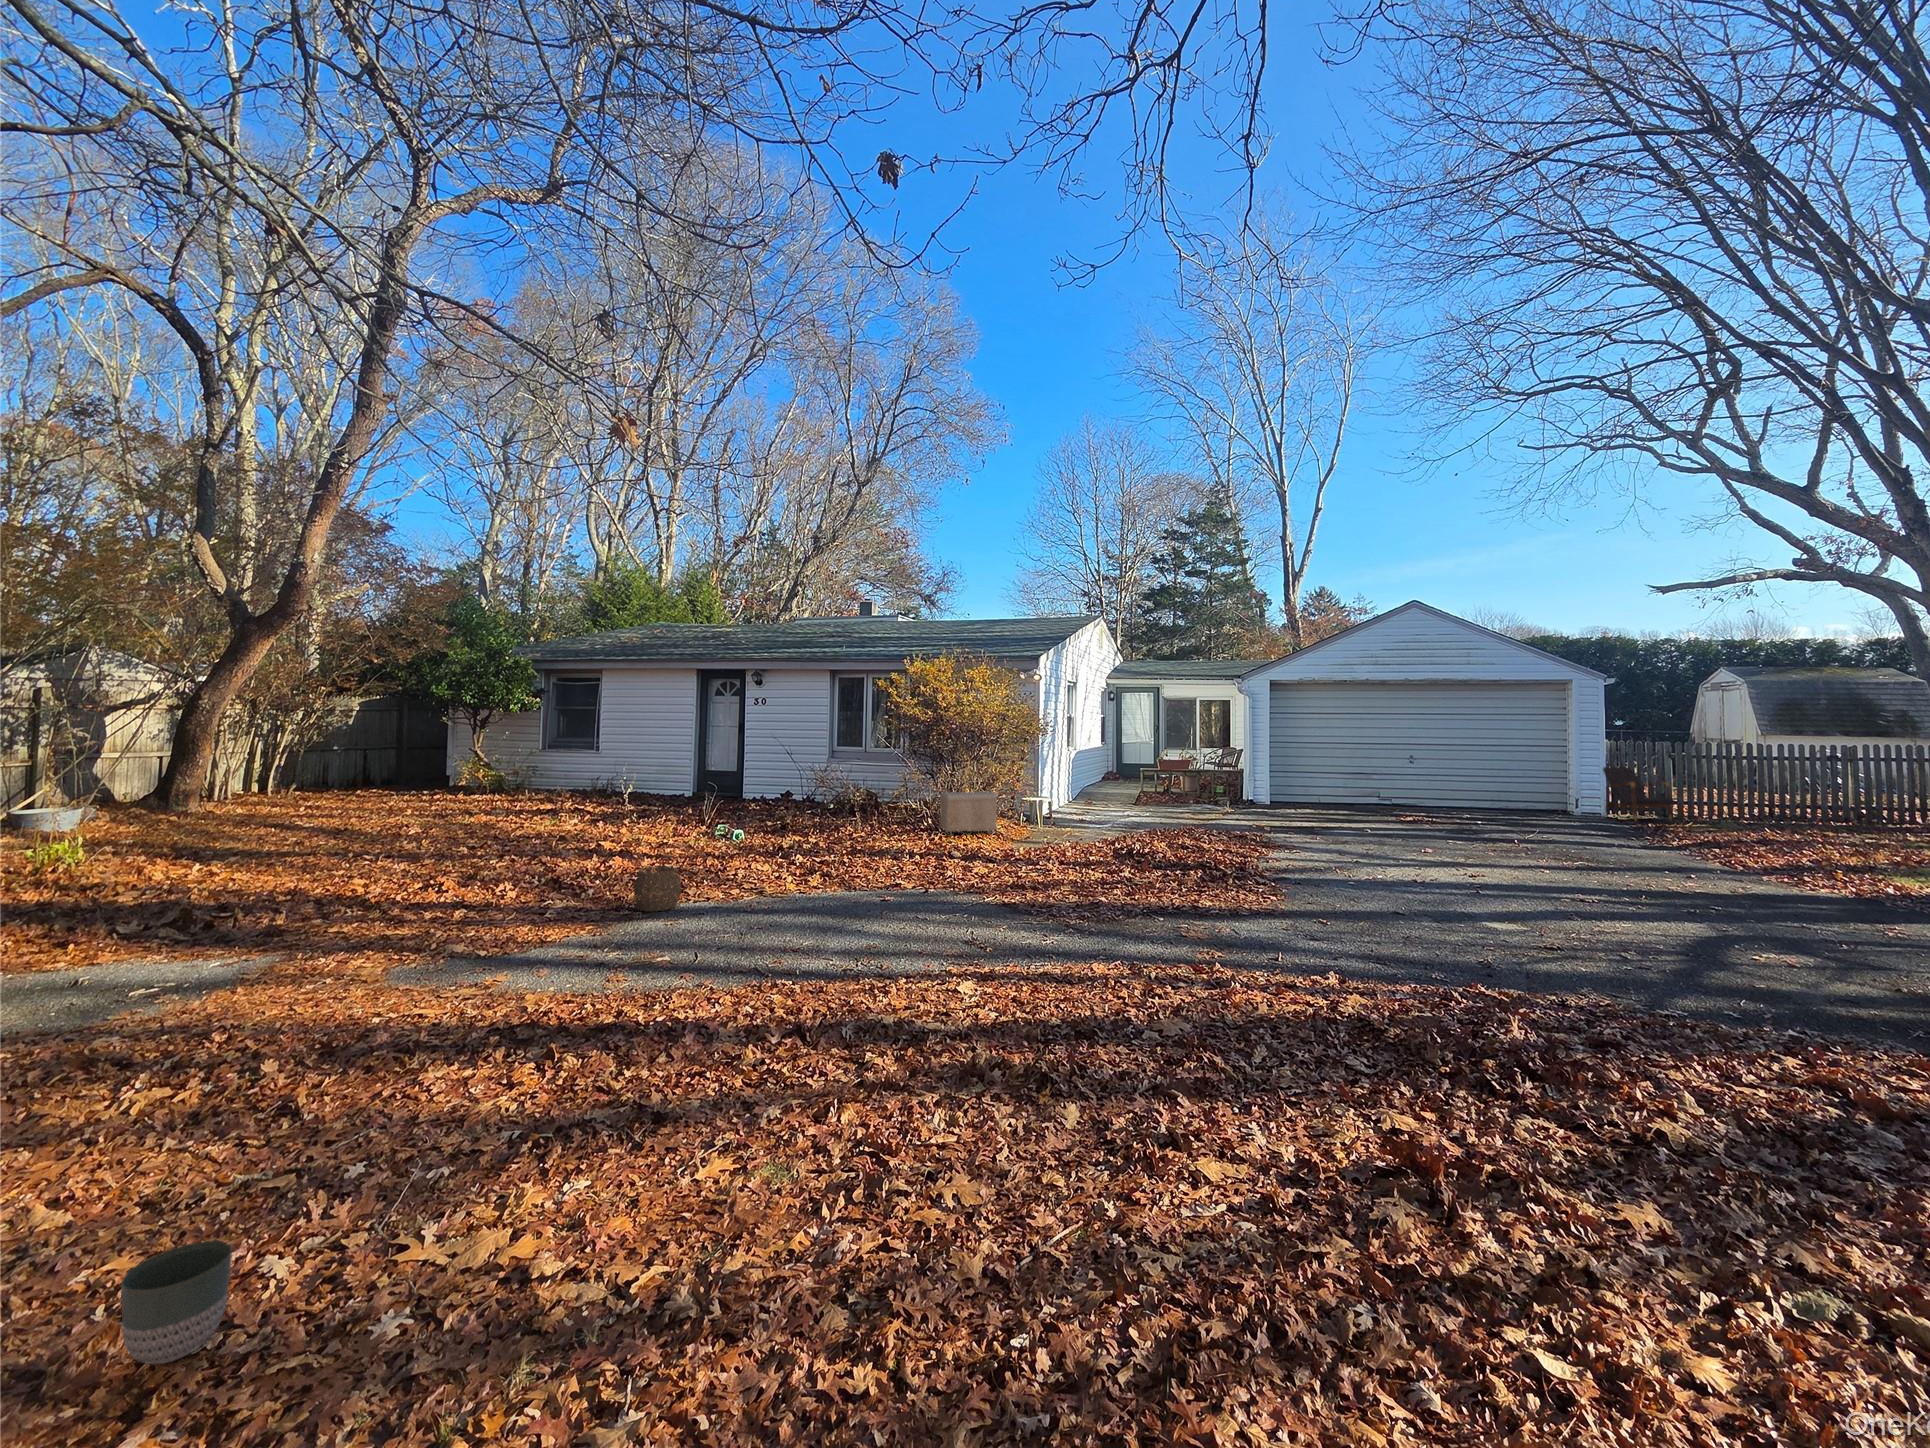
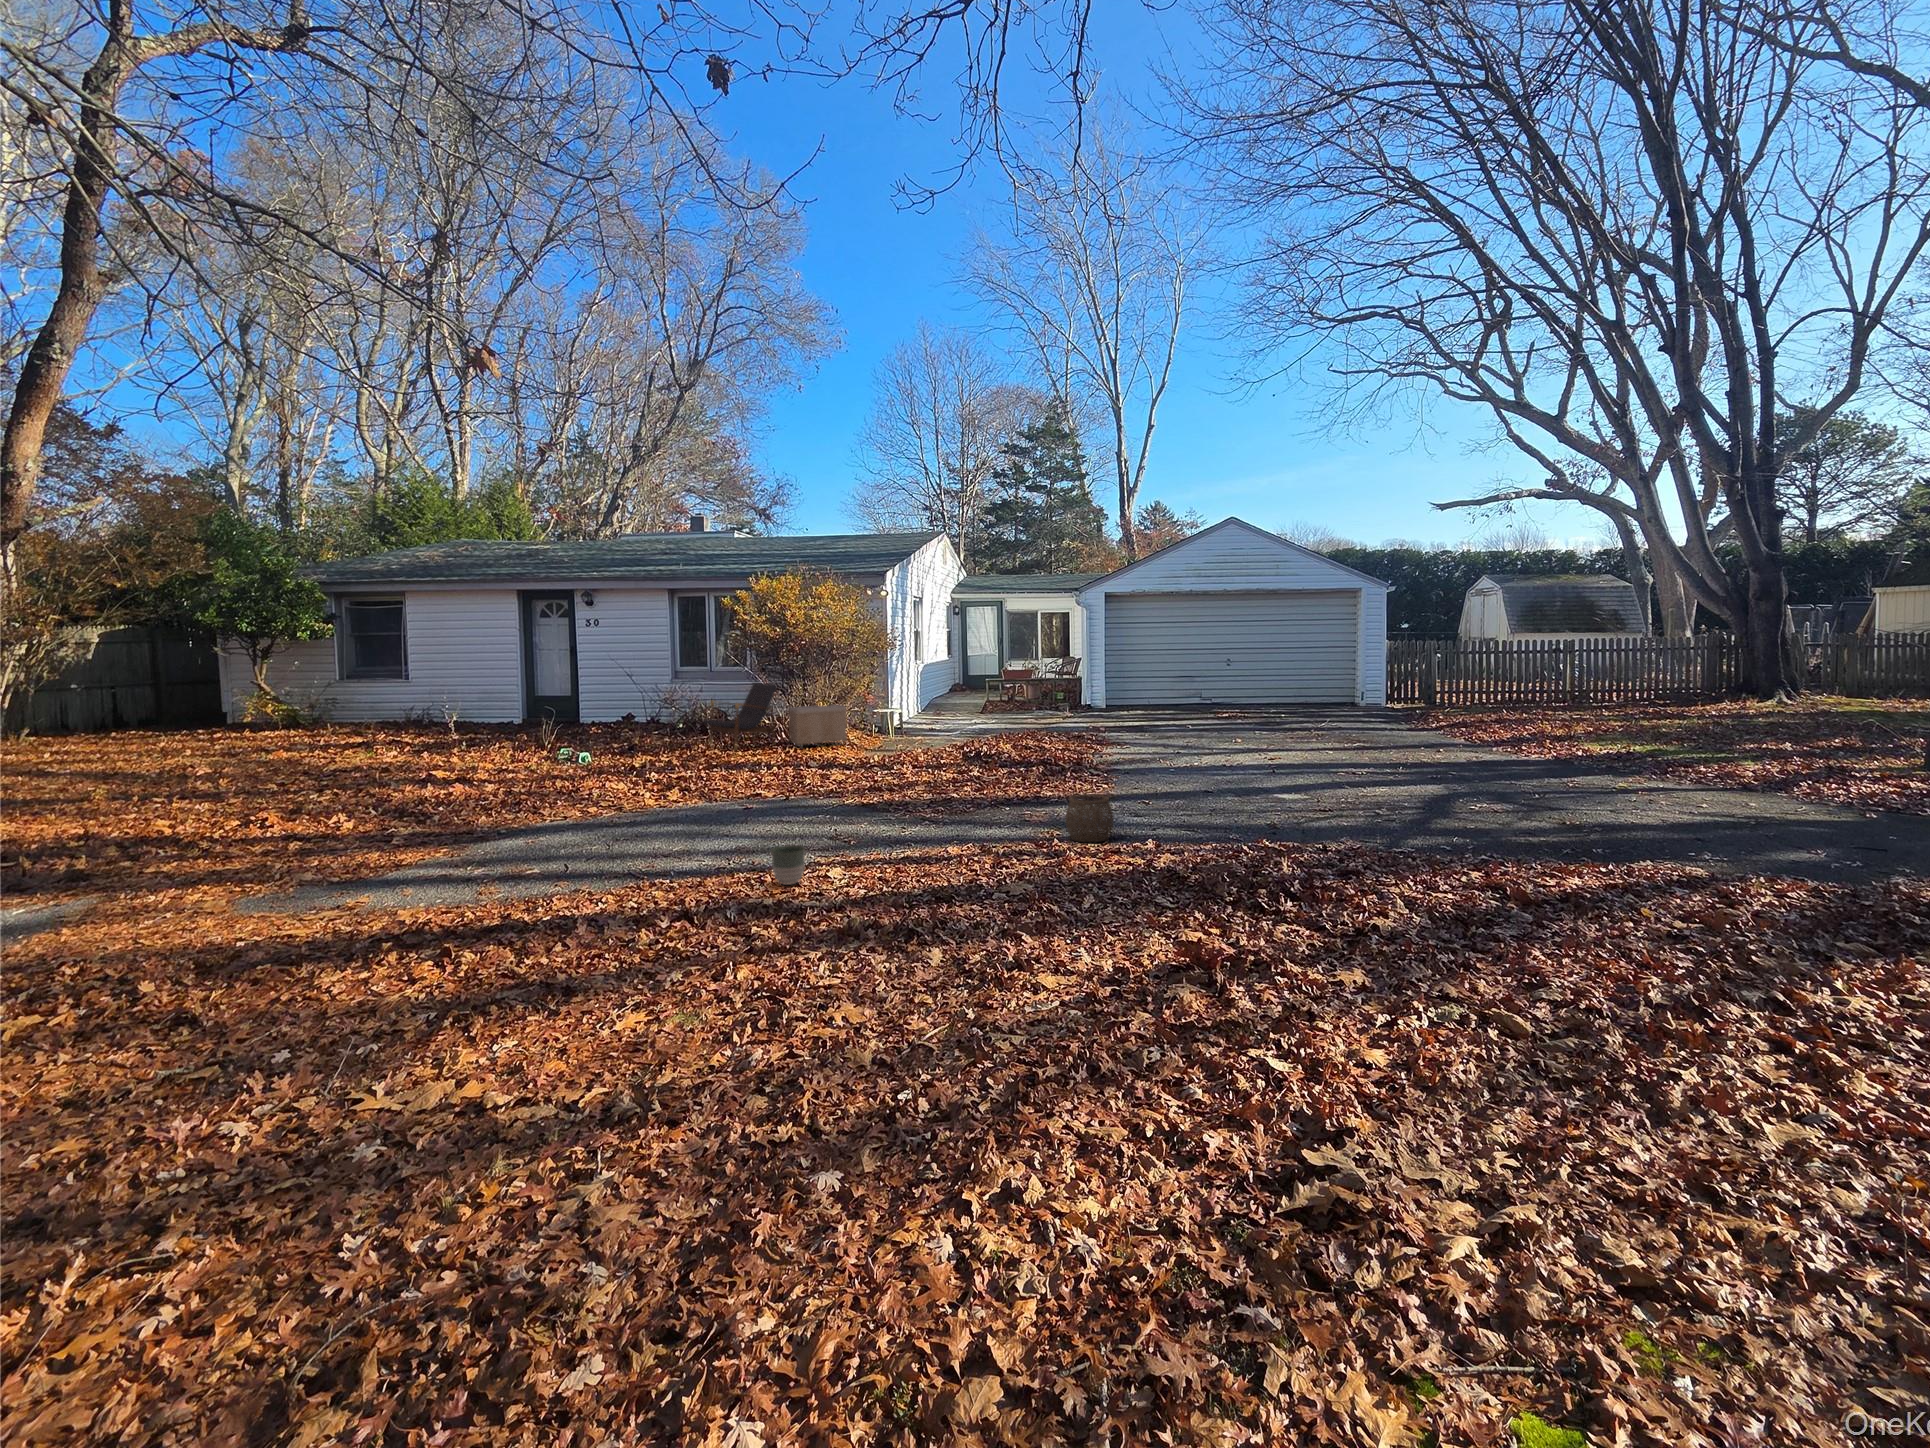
lounge chair: present [1603,767,1674,820] -> present [703,683,777,749]
woven basket: present [633,866,681,912] -> present [1066,794,1114,843]
planter: present [121,1241,232,1364] -> present [771,845,805,885]

